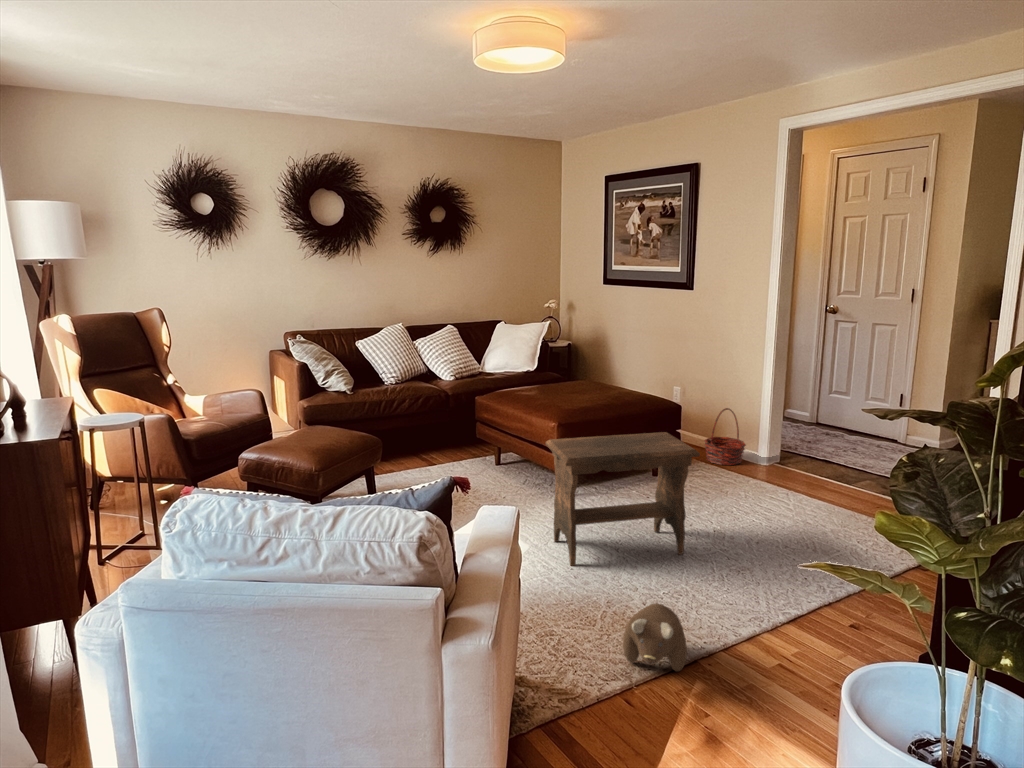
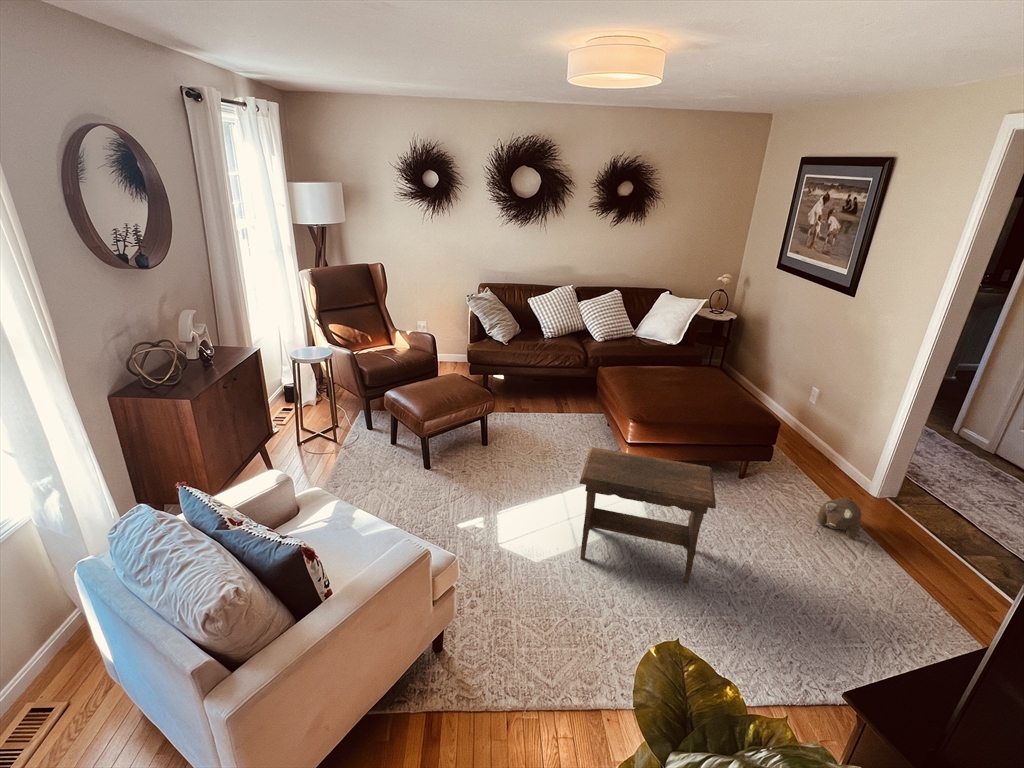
basket: present [704,408,746,465] -> none [811,432,859,489]
plush toy: present [623,603,687,671] -> present [818,498,861,538]

